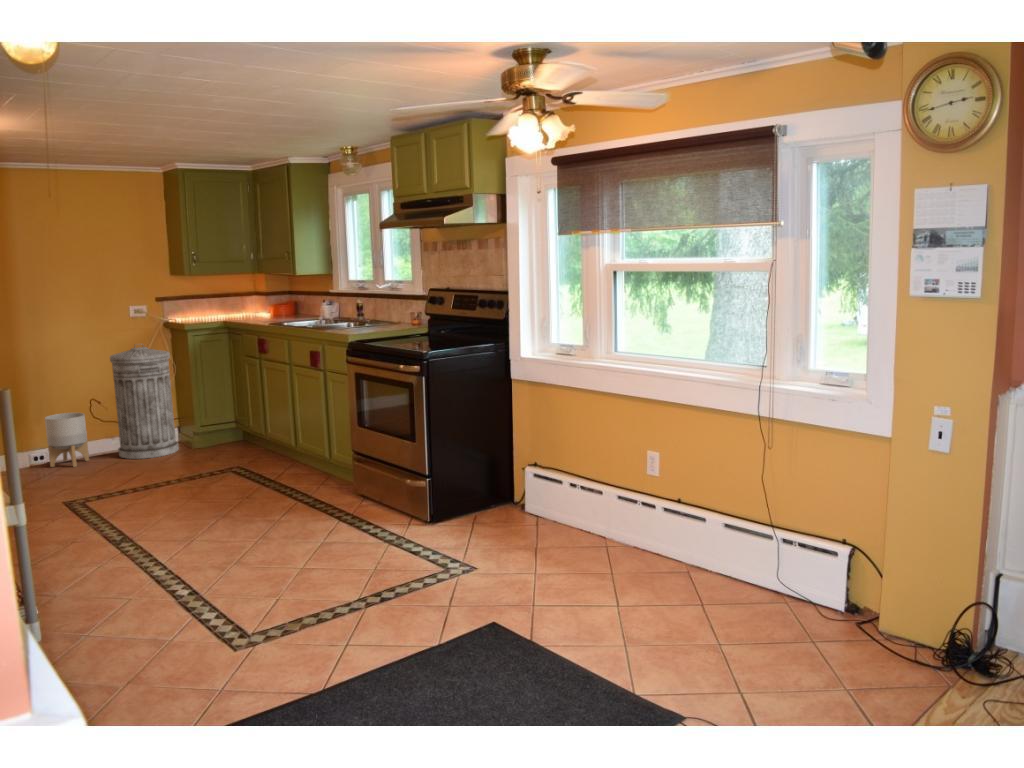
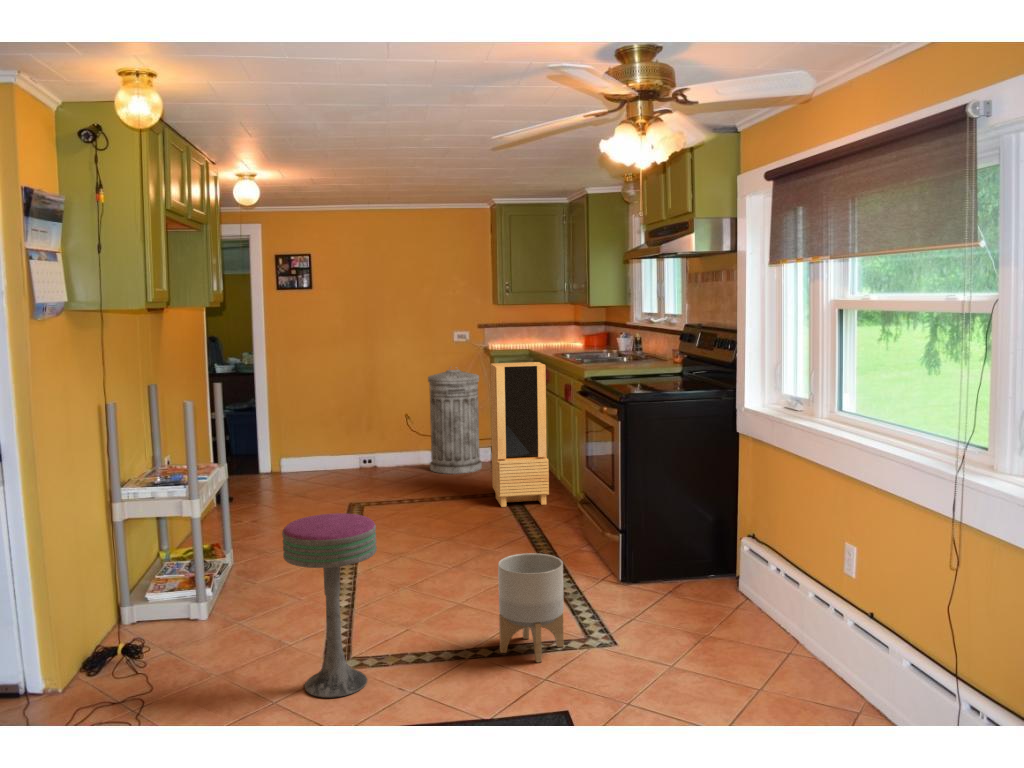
storage cabinet: none [213,332,289,480] -> present [490,362,549,507]
planter: present [45,413,89,467] -> present [498,553,564,662]
bar stool: none [196,487,296,675] -> present [282,513,377,698]

